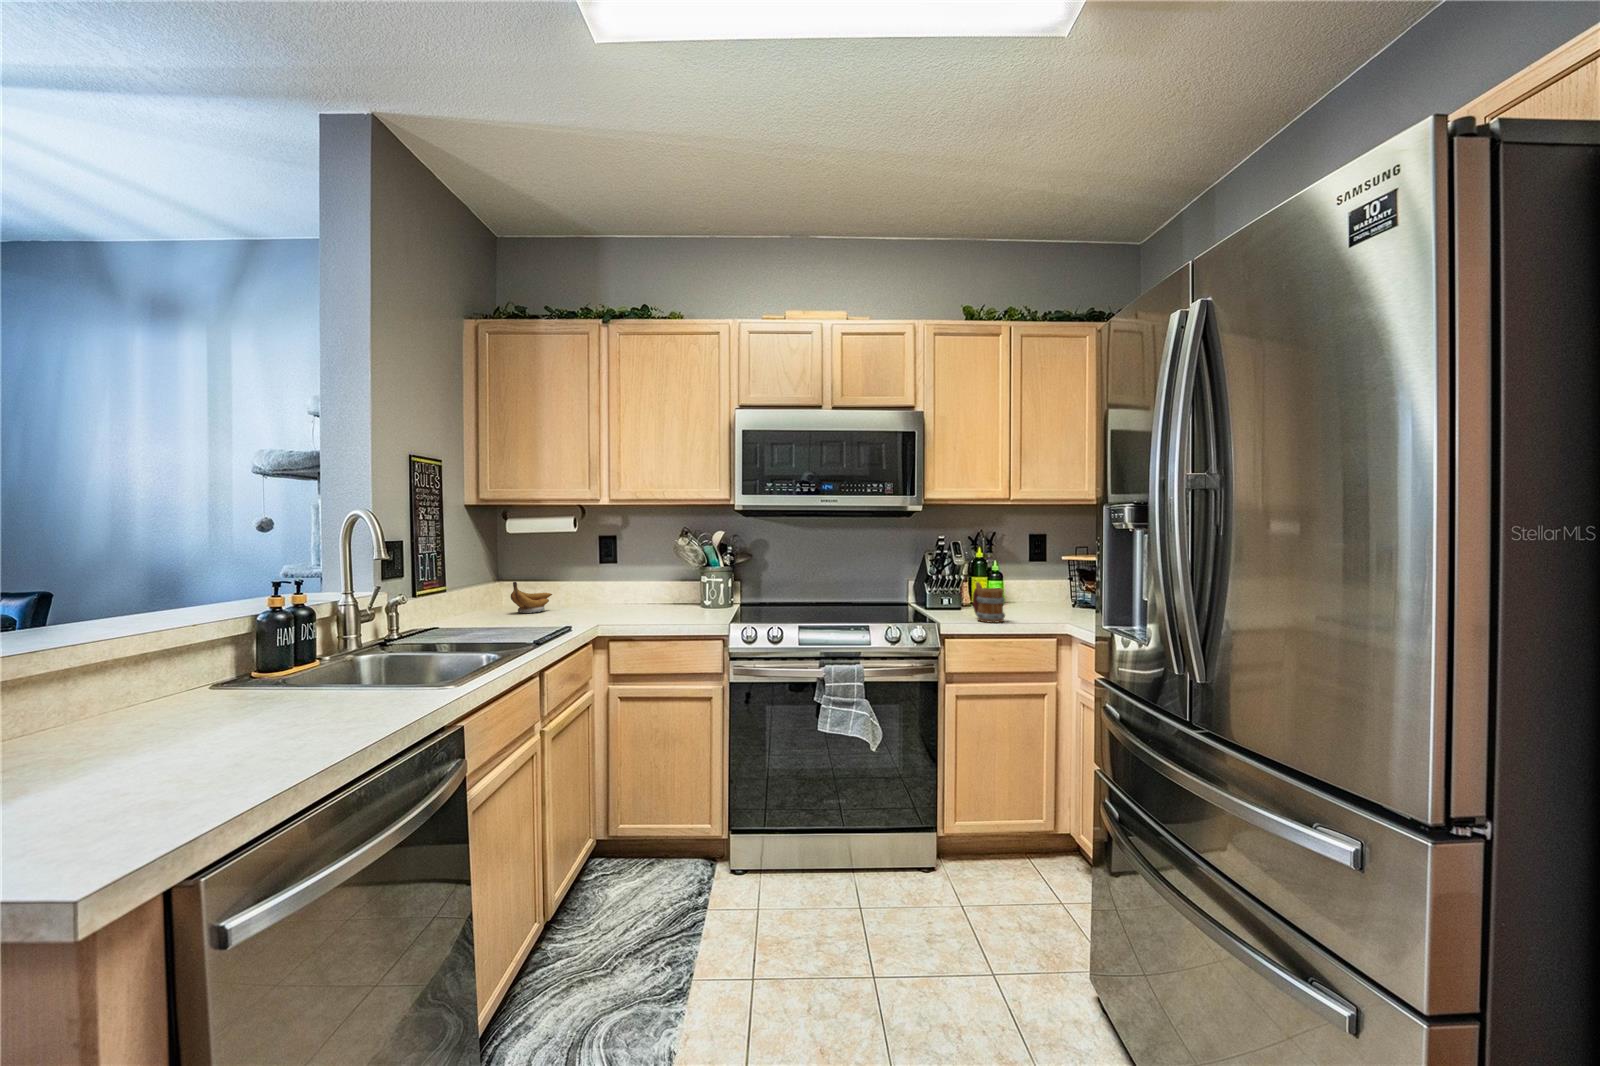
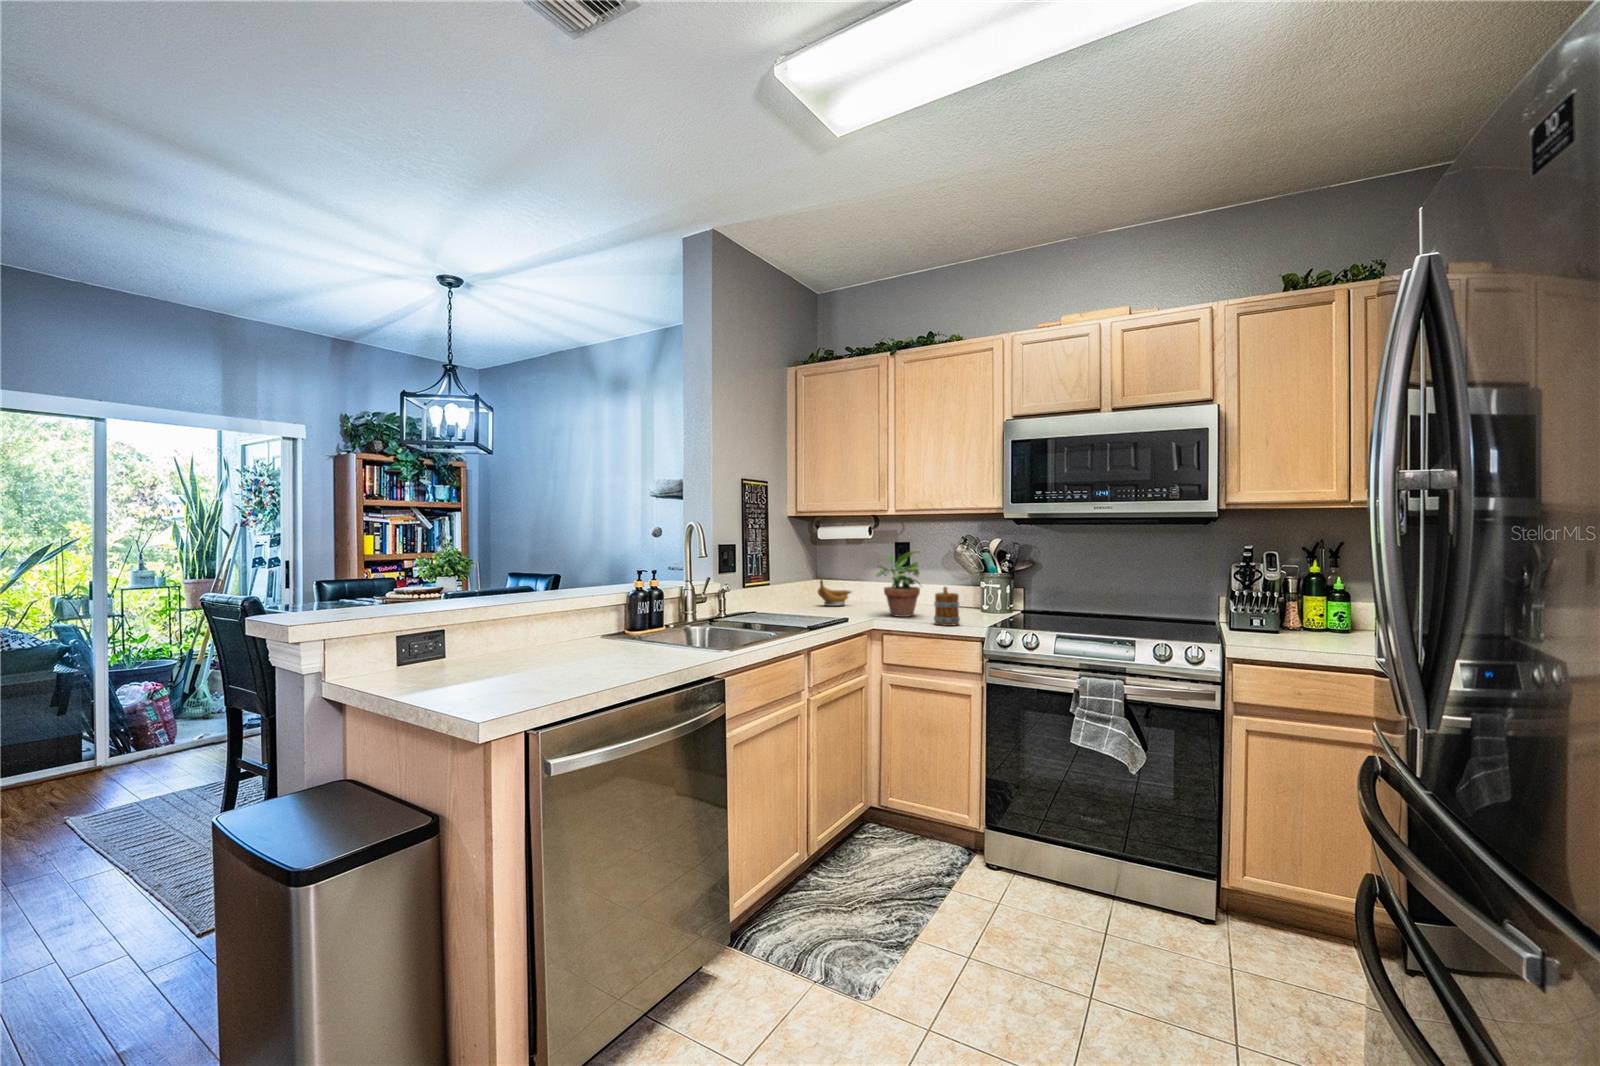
potted plant: none [594,545,651,620] -> present [876,551,921,617]
mug: present [972,582,1005,623] -> present [934,587,960,626]

